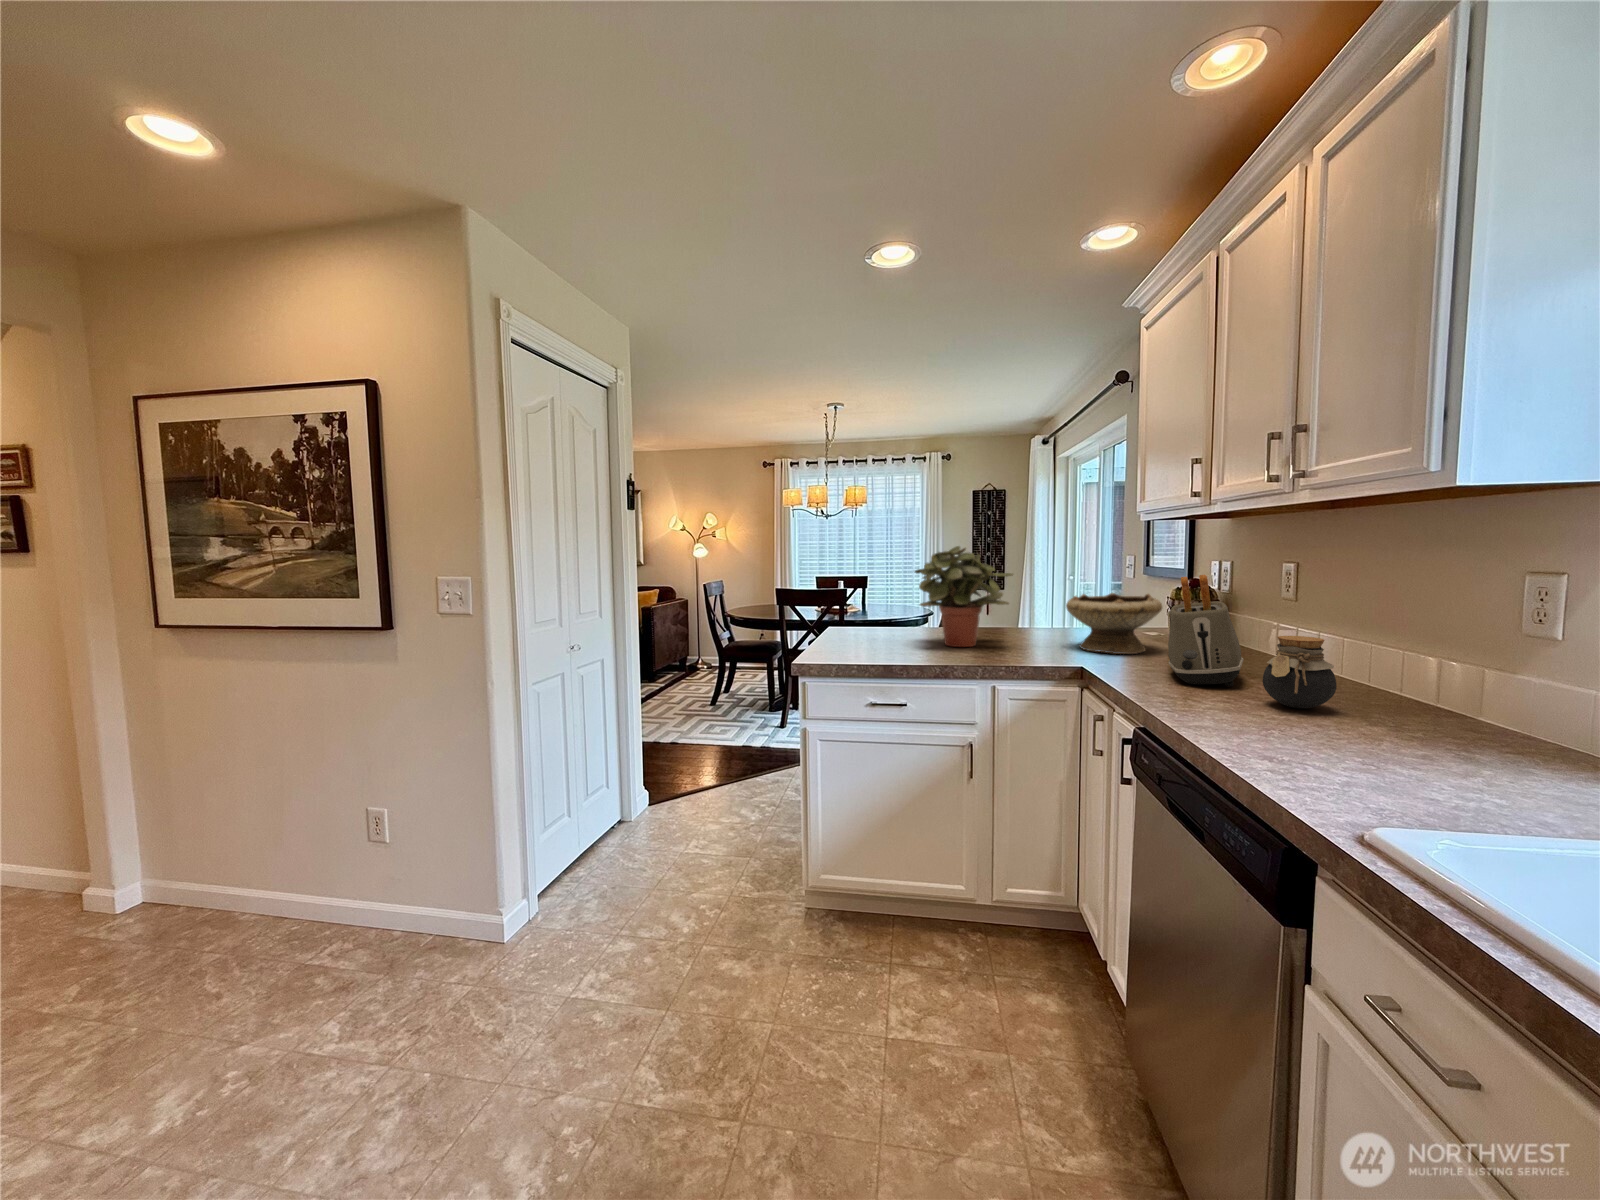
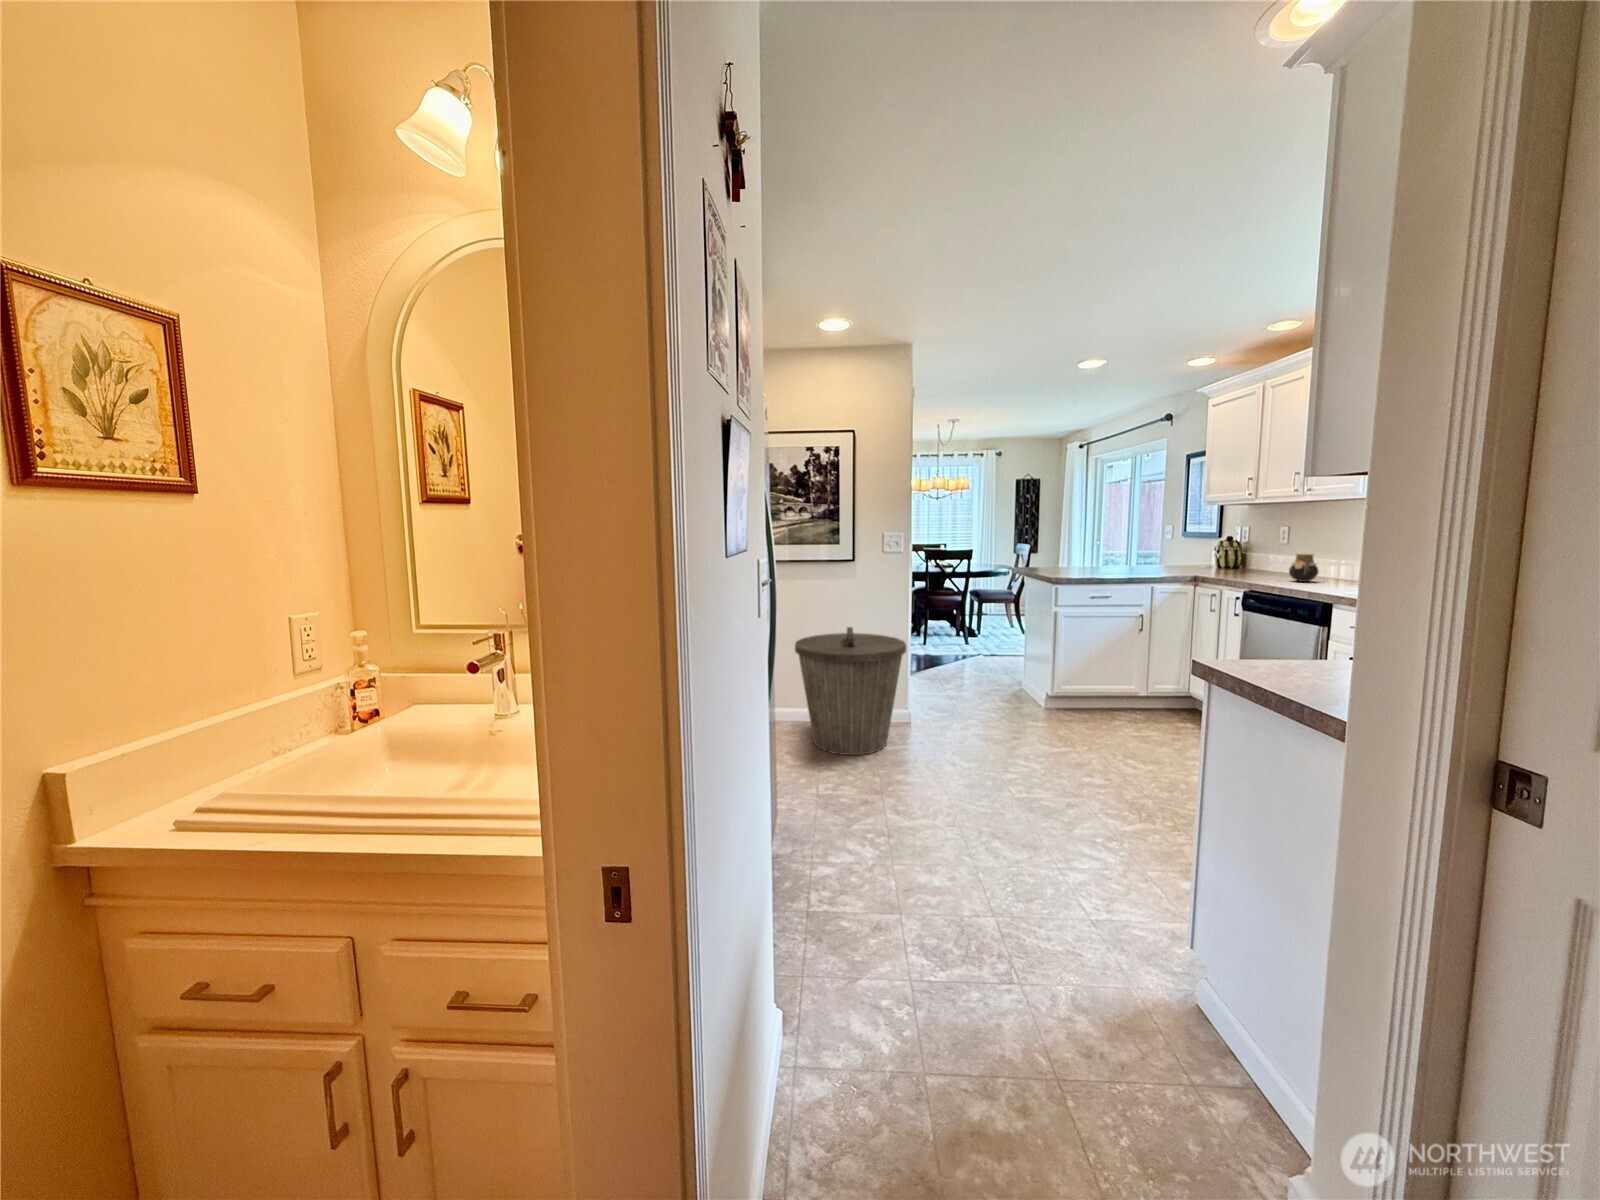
potted plant: present [915,546,1013,647] -> none [1094,519,1150,571]
toaster: present [1168,575,1243,686] -> none [1238,531,1275,578]
bowl: present [1066,593,1162,654] -> none [1173,543,1224,572]
trash can: none [121,766,420,1065] -> present [795,627,906,755]

